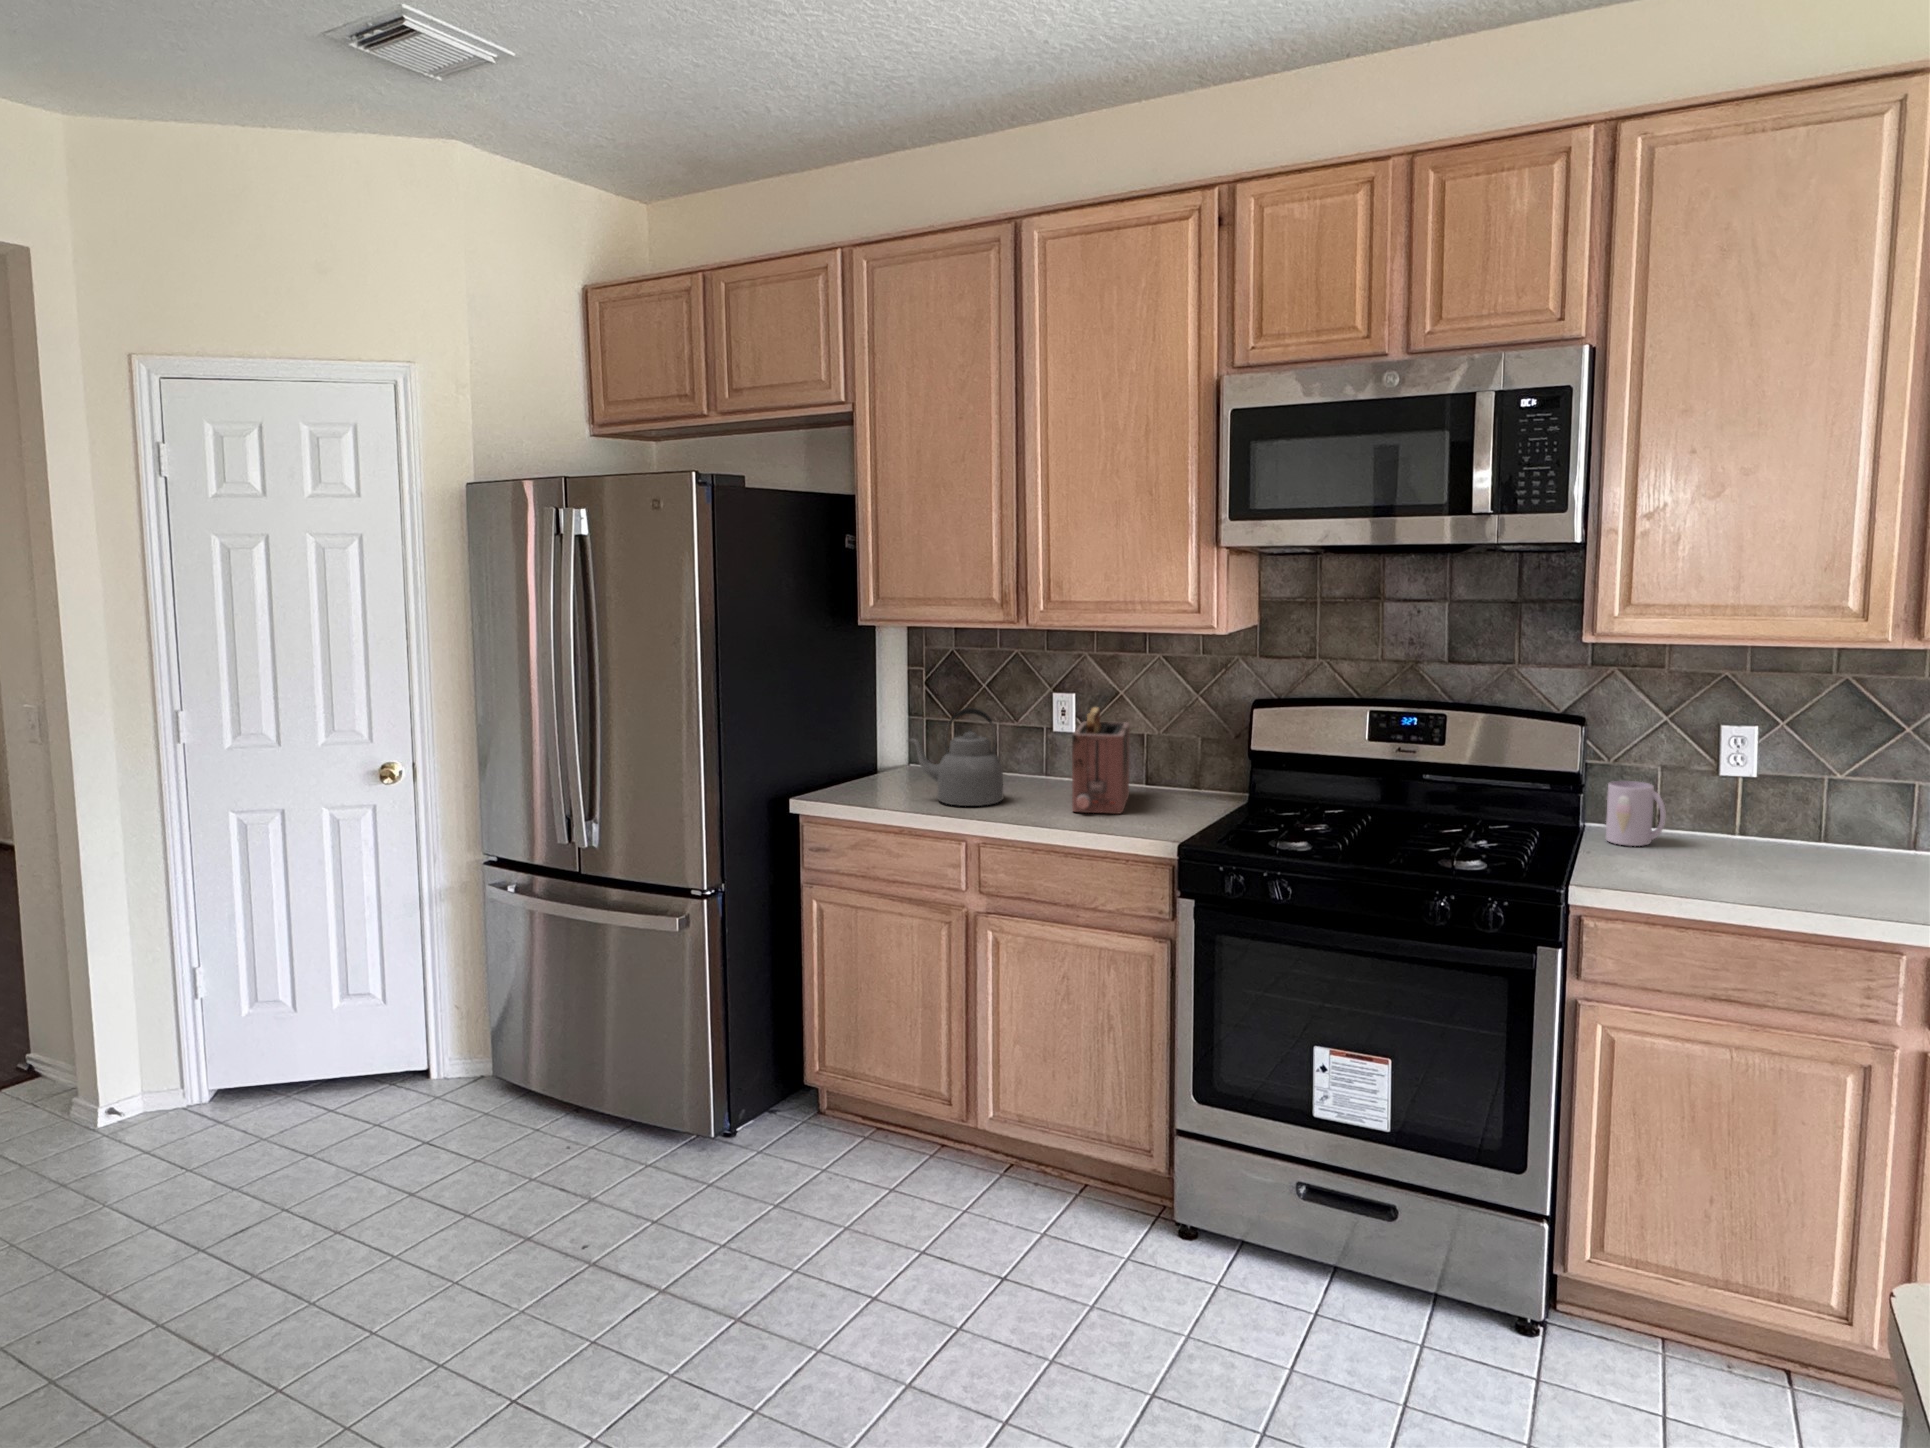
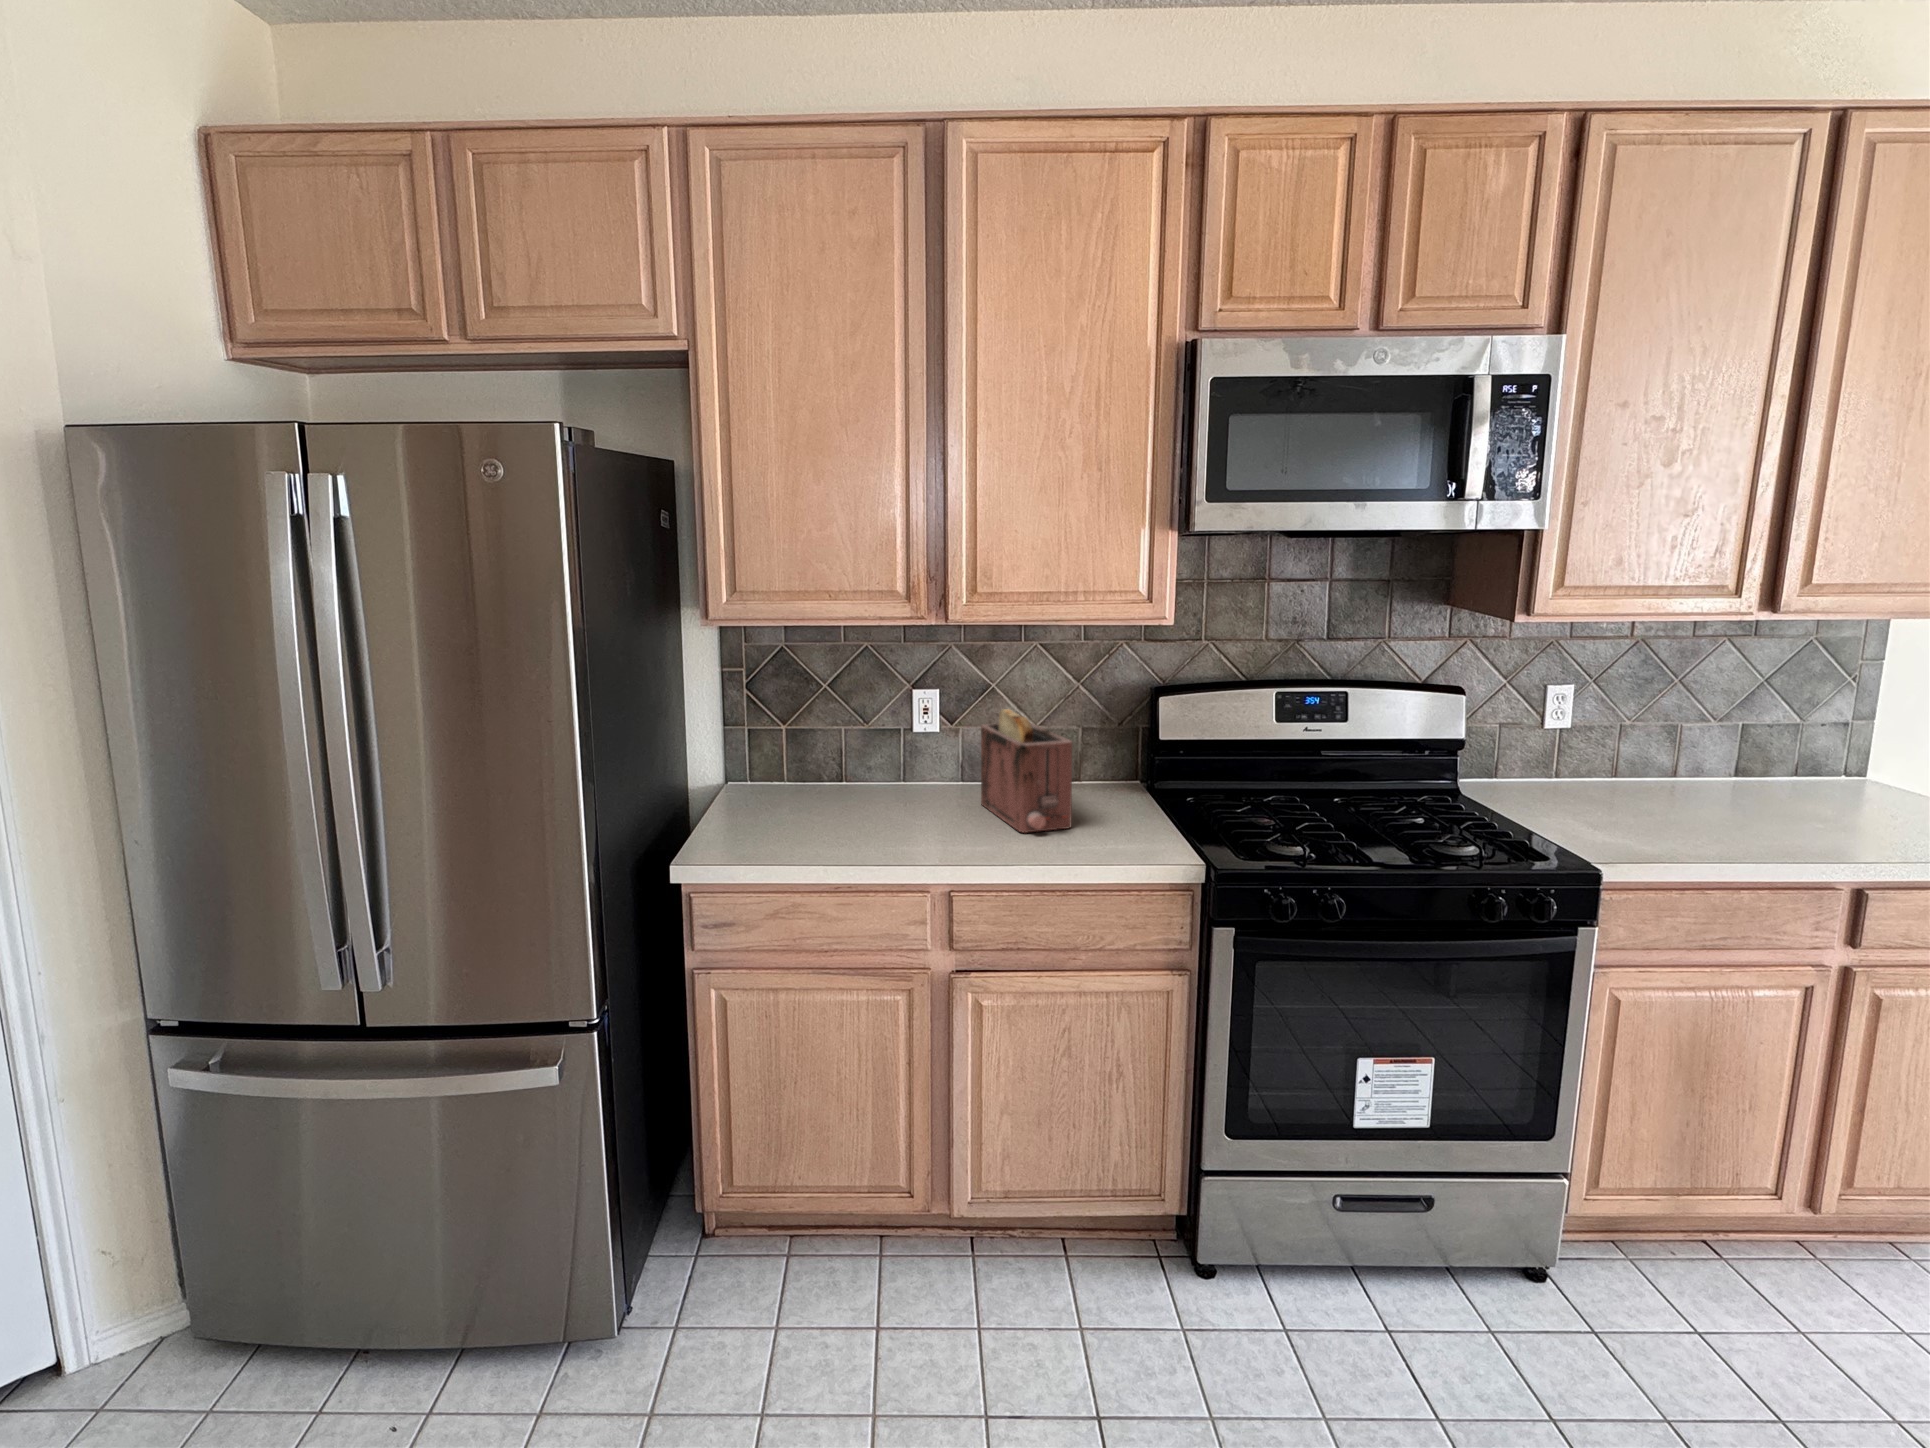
kettle: present [908,708,1003,806] -> none [806,722,923,843]
mug: present [1606,781,1666,846] -> none [1491,741,1546,801]

